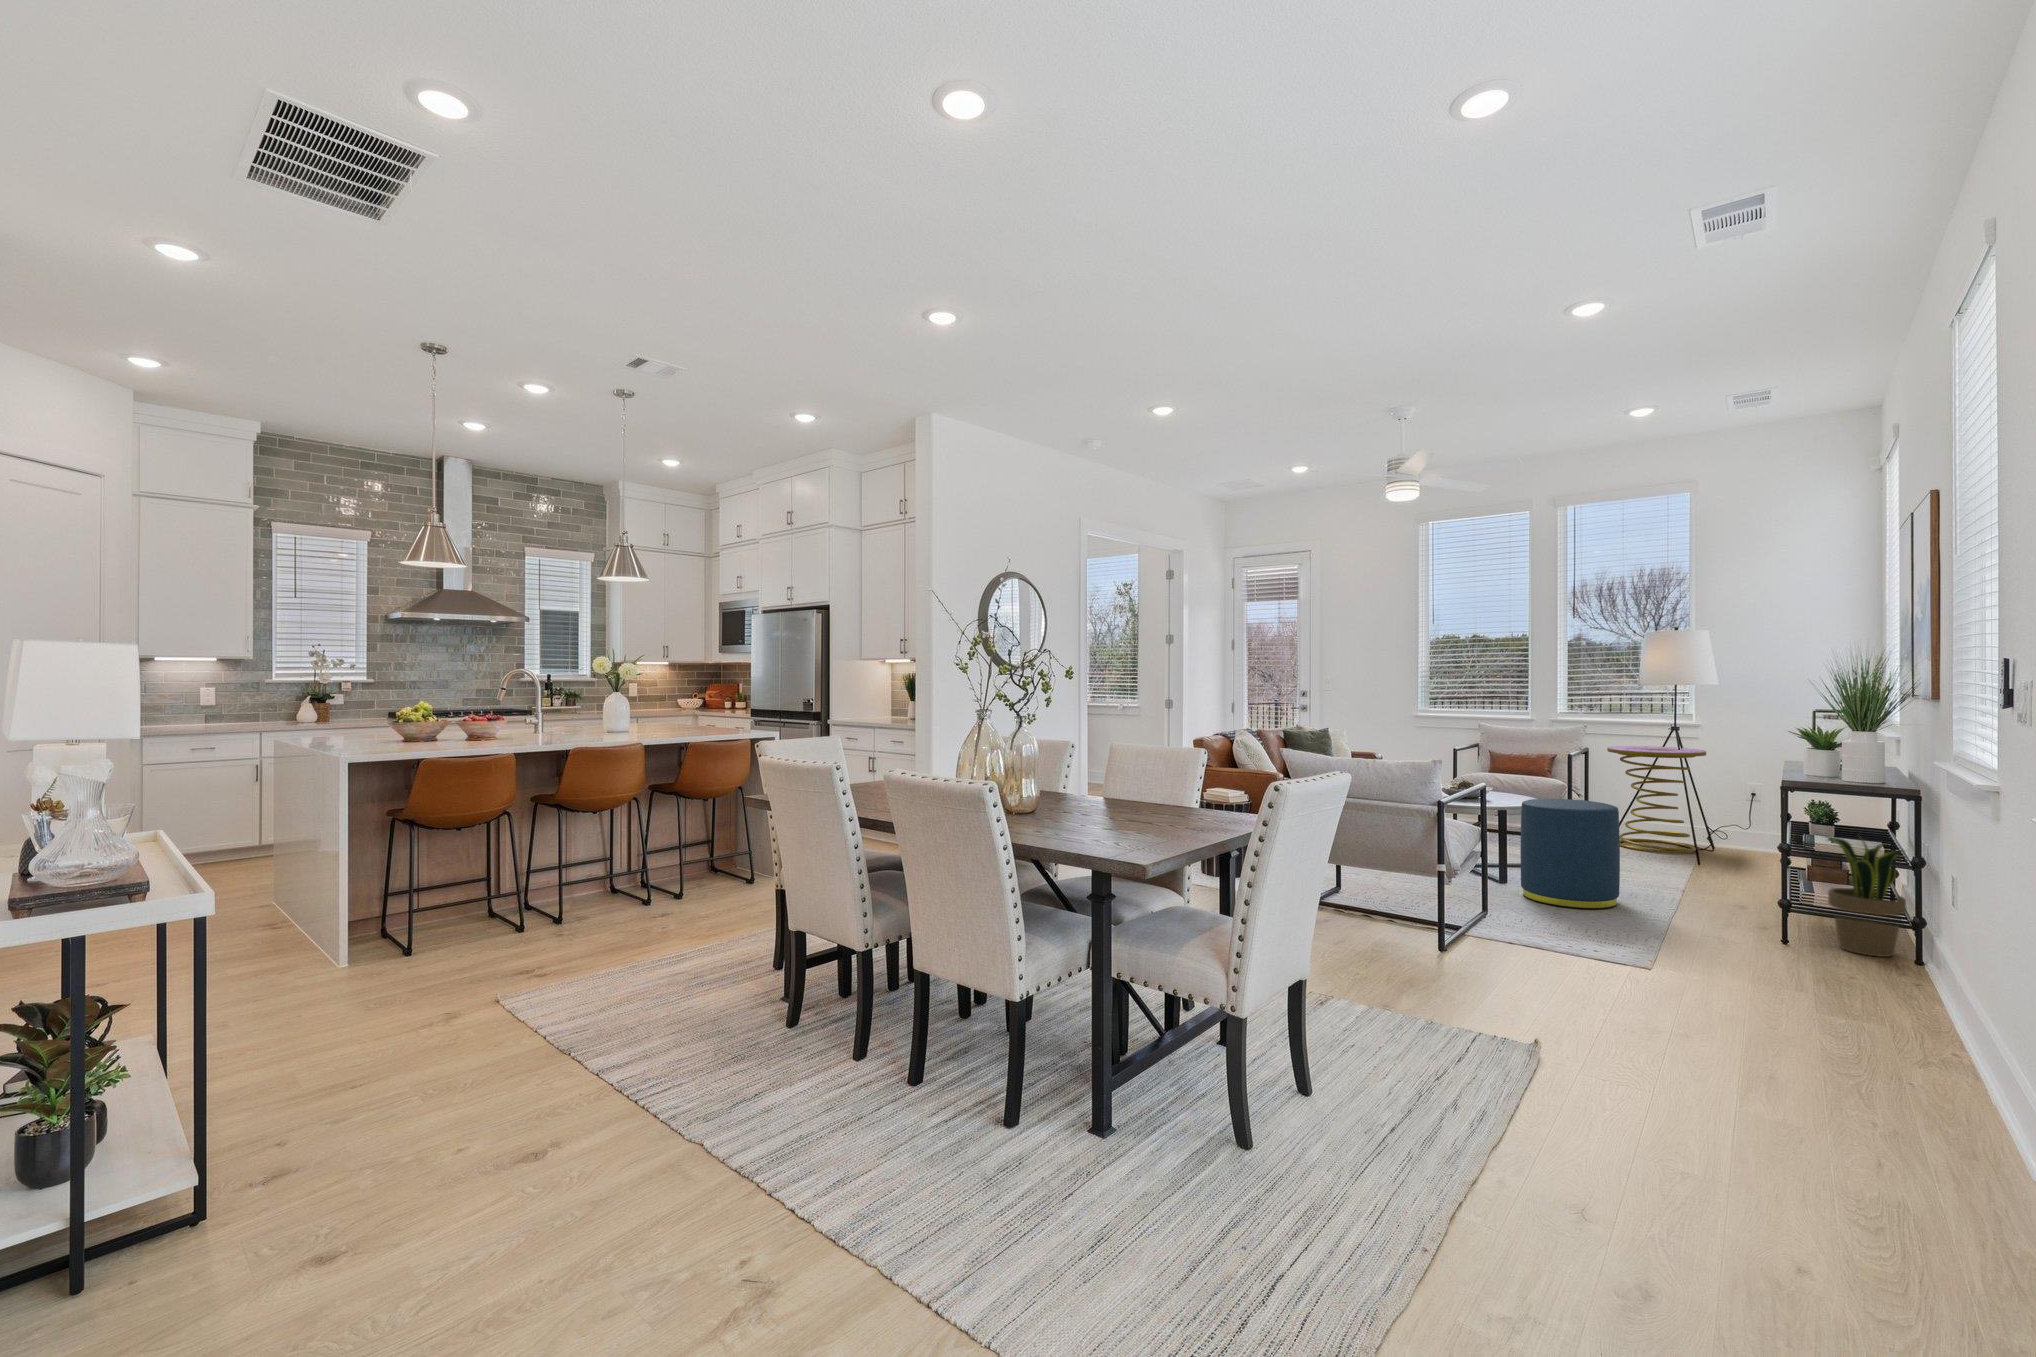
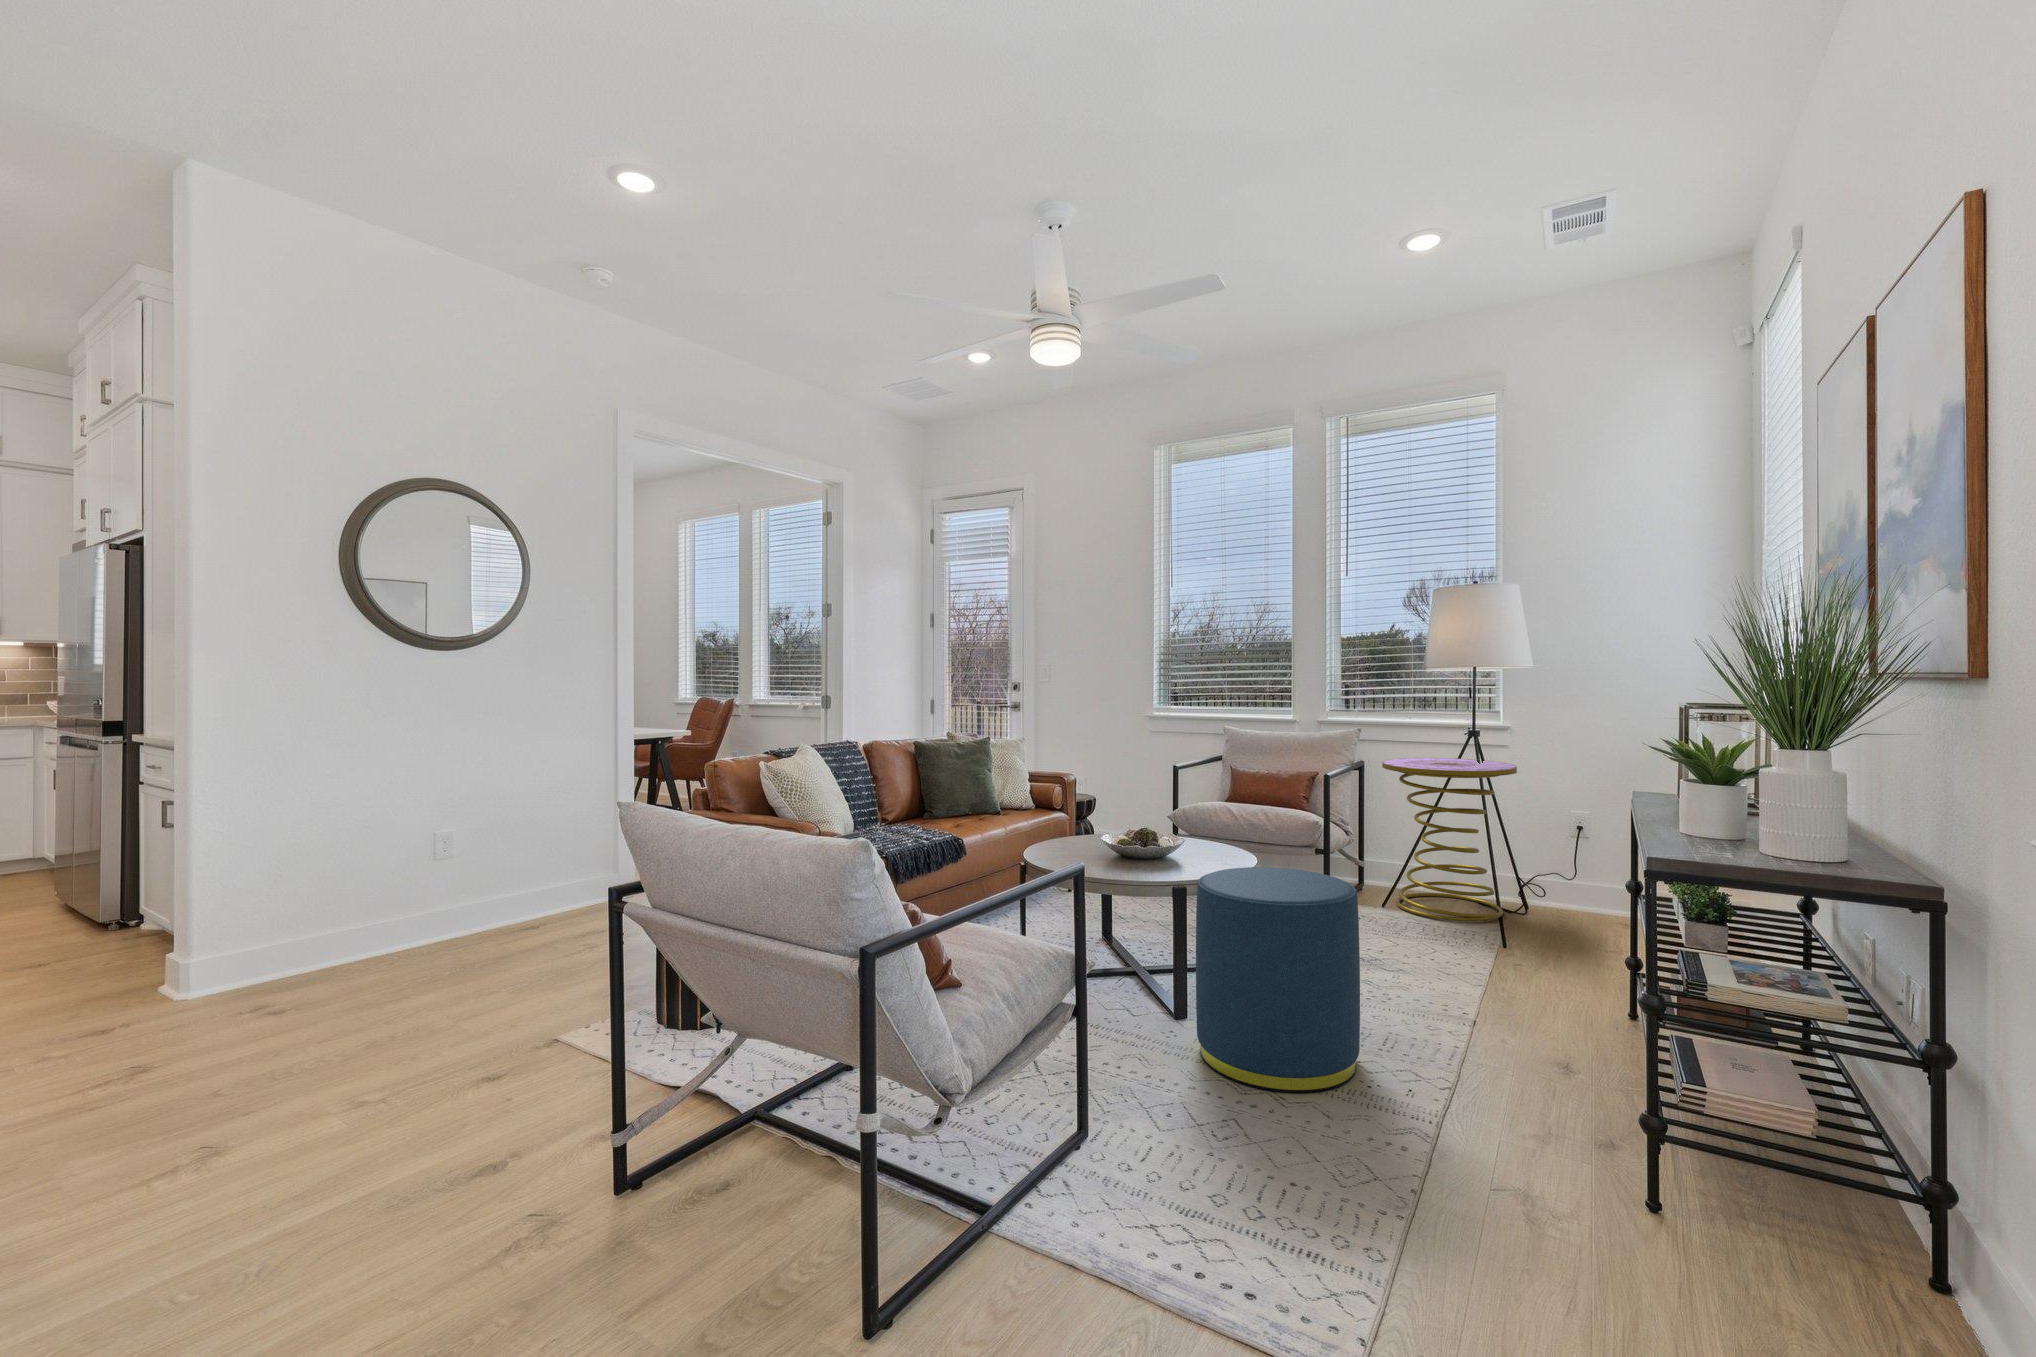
potted plant: present [1825,834,1906,957] -> none [1726,973,1929,1263]

